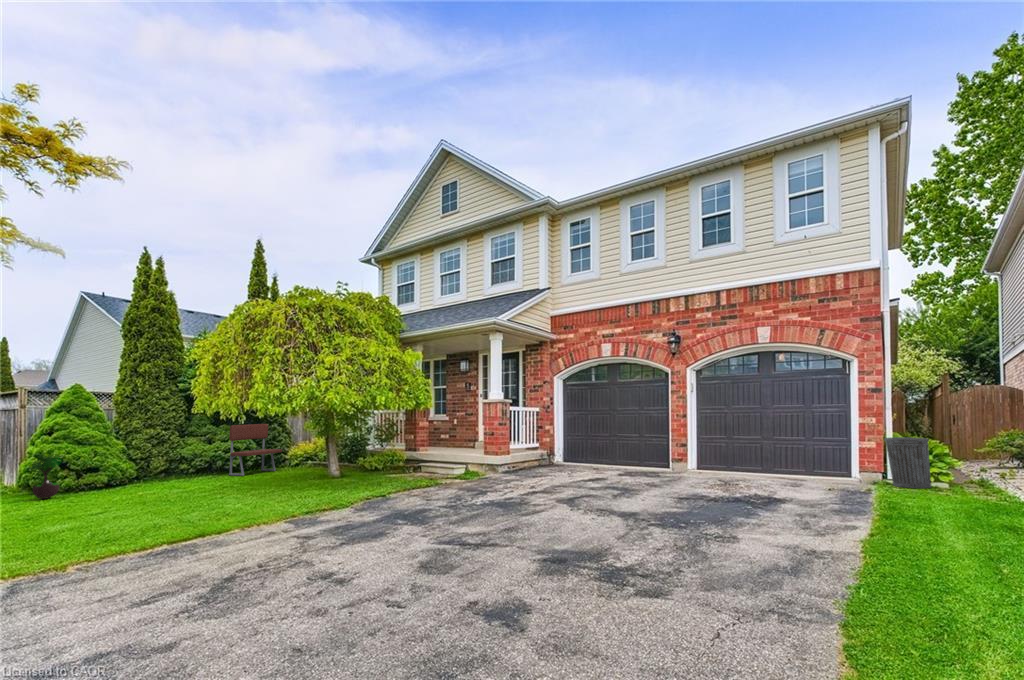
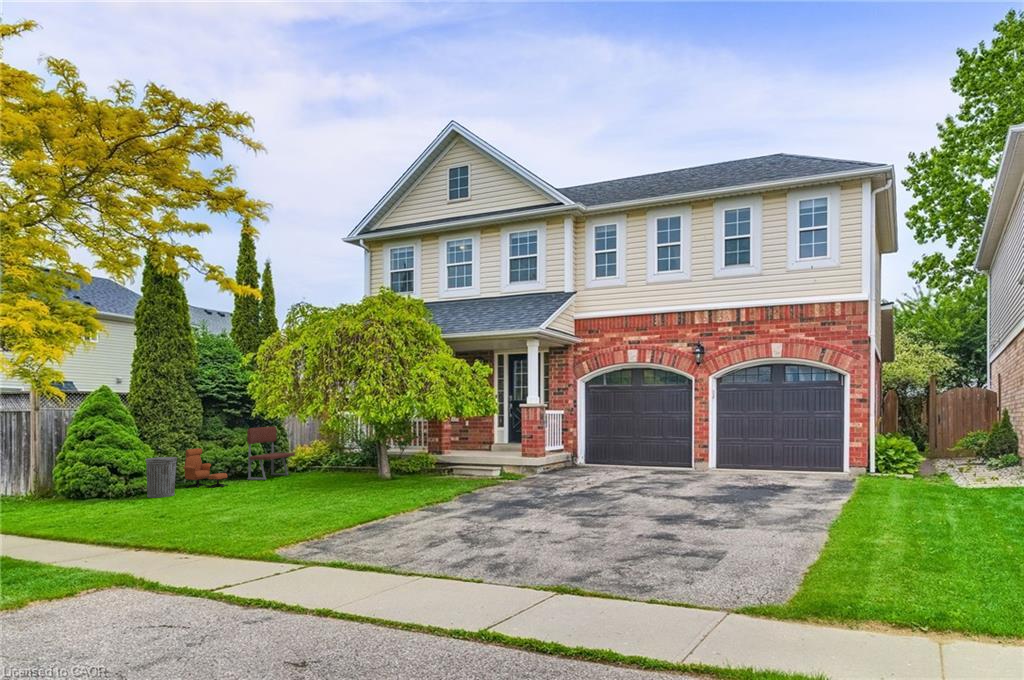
trash can: present [885,437,931,488] -> present [145,457,177,498]
lounge chair: none [153,444,197,484] -> present [183,448,228,488]
potted tree: present [30,457,59,499] -> none [96,457,125,502]

